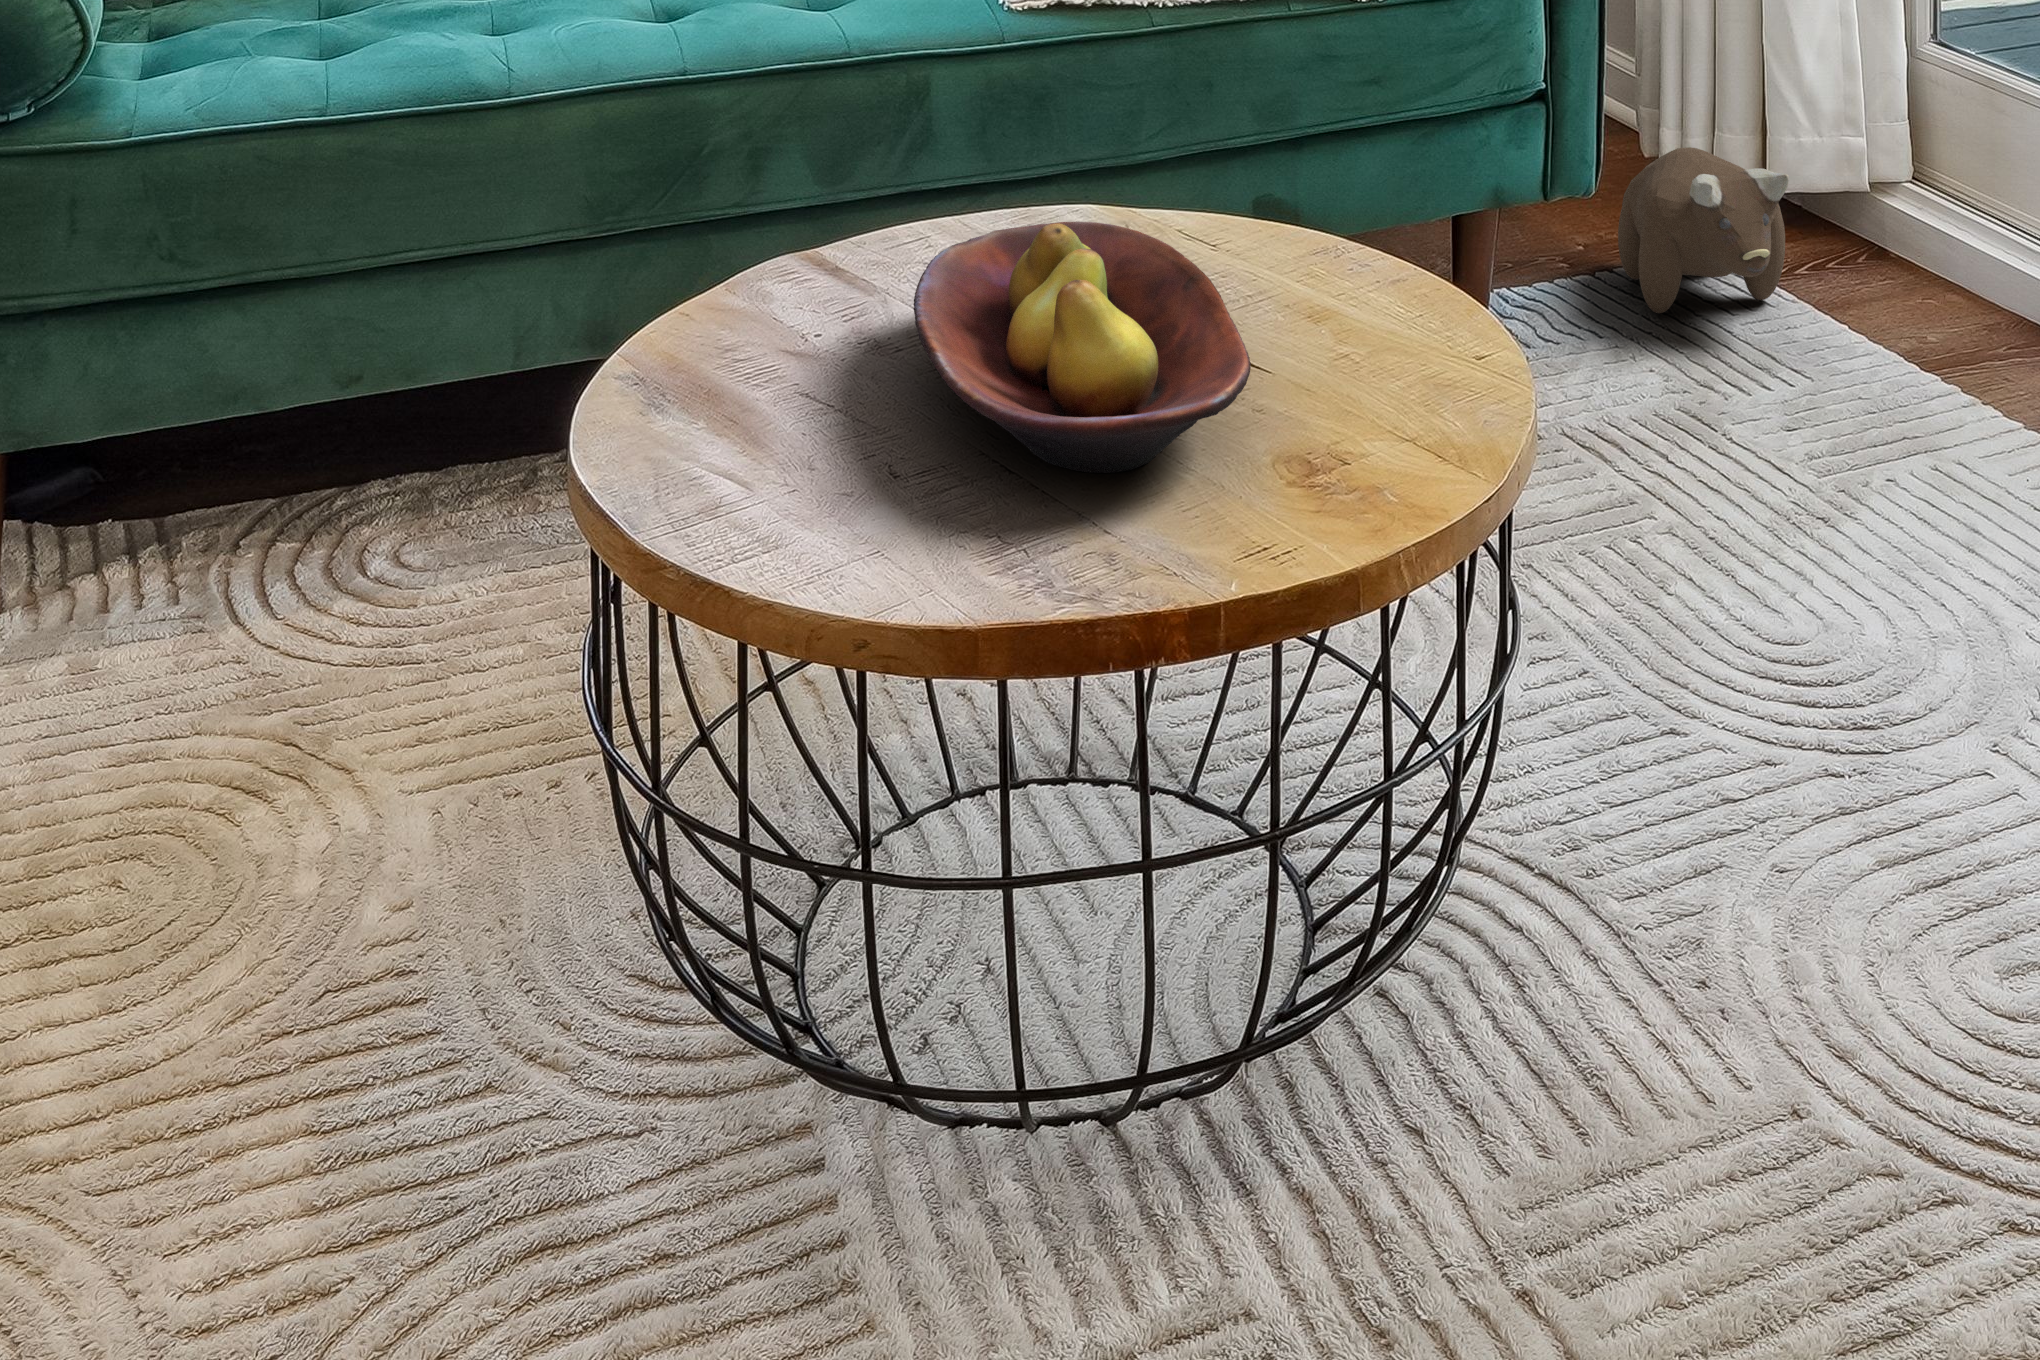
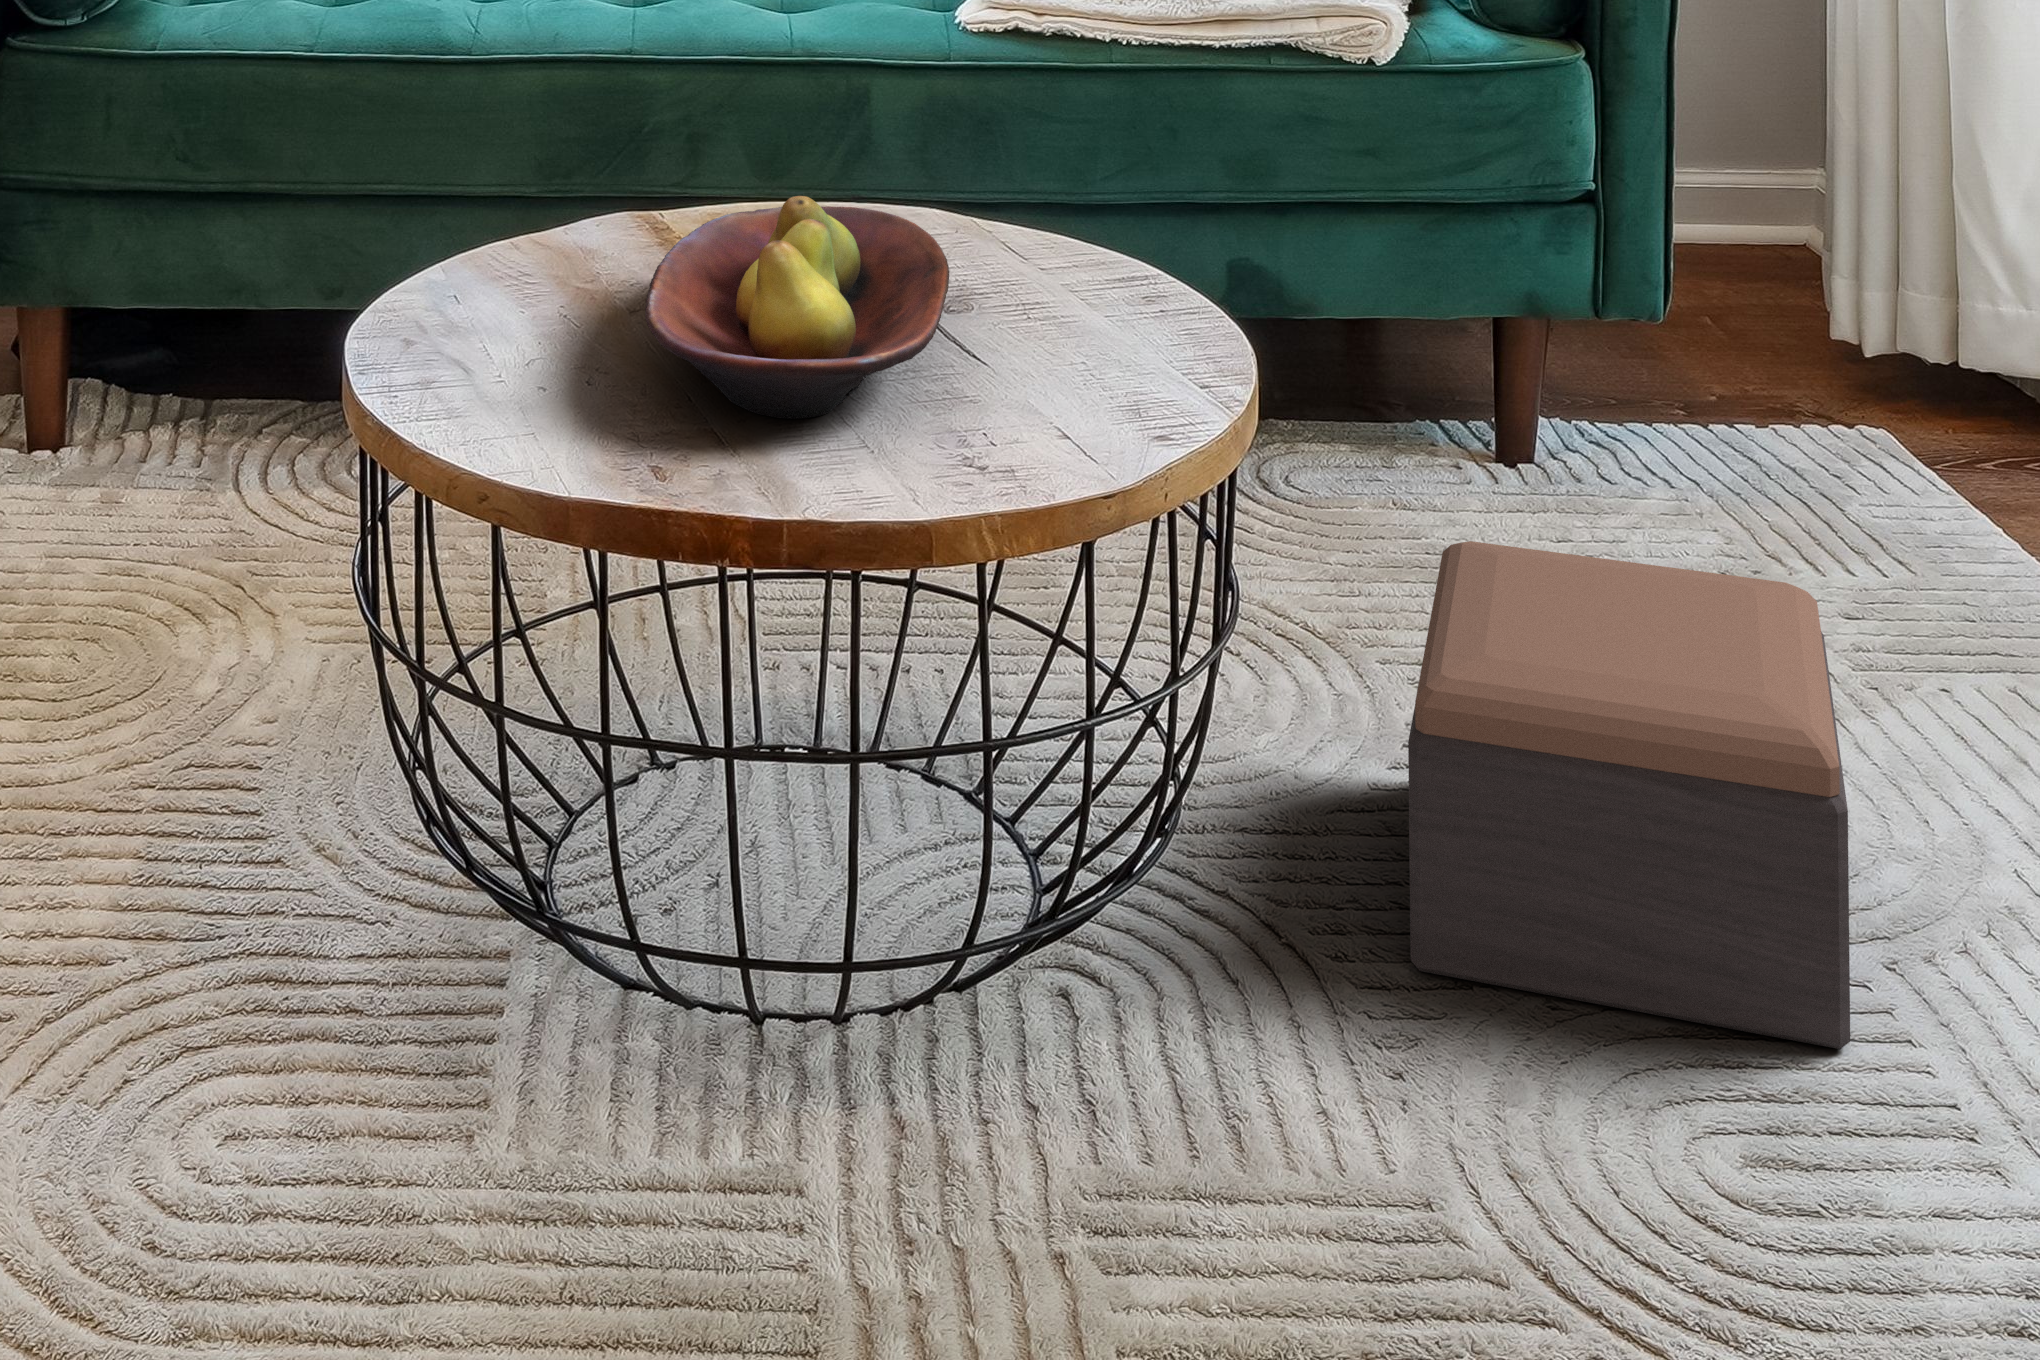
plush toy: present [1618,147,1789,313] -> none [1726,282,1925,474]
footstool: none [1583,438,2030,877] -> present [1408,541,1850,1049]

